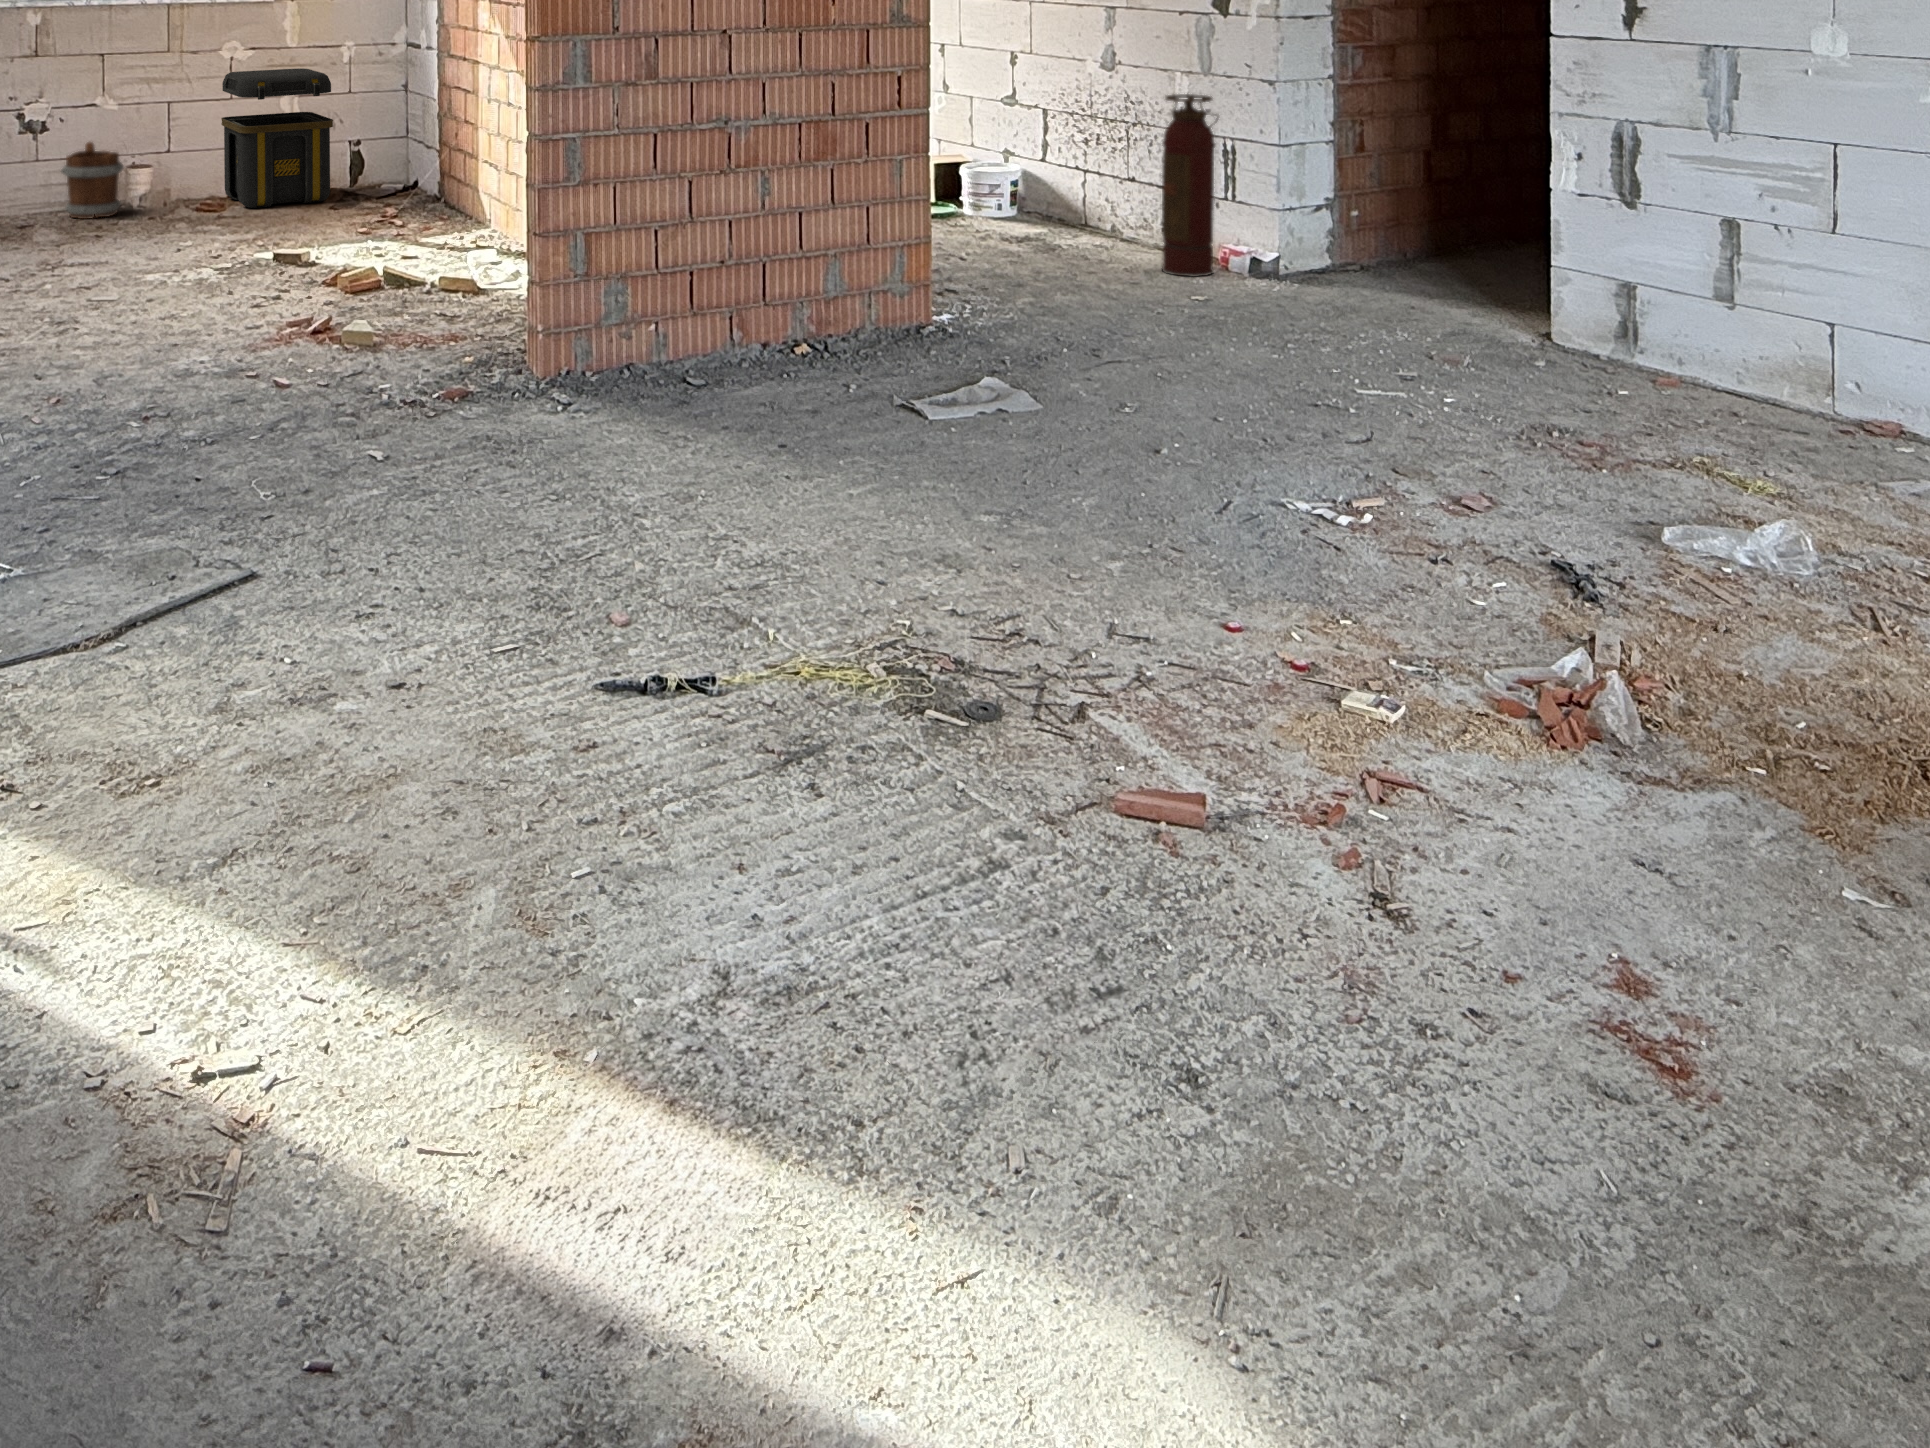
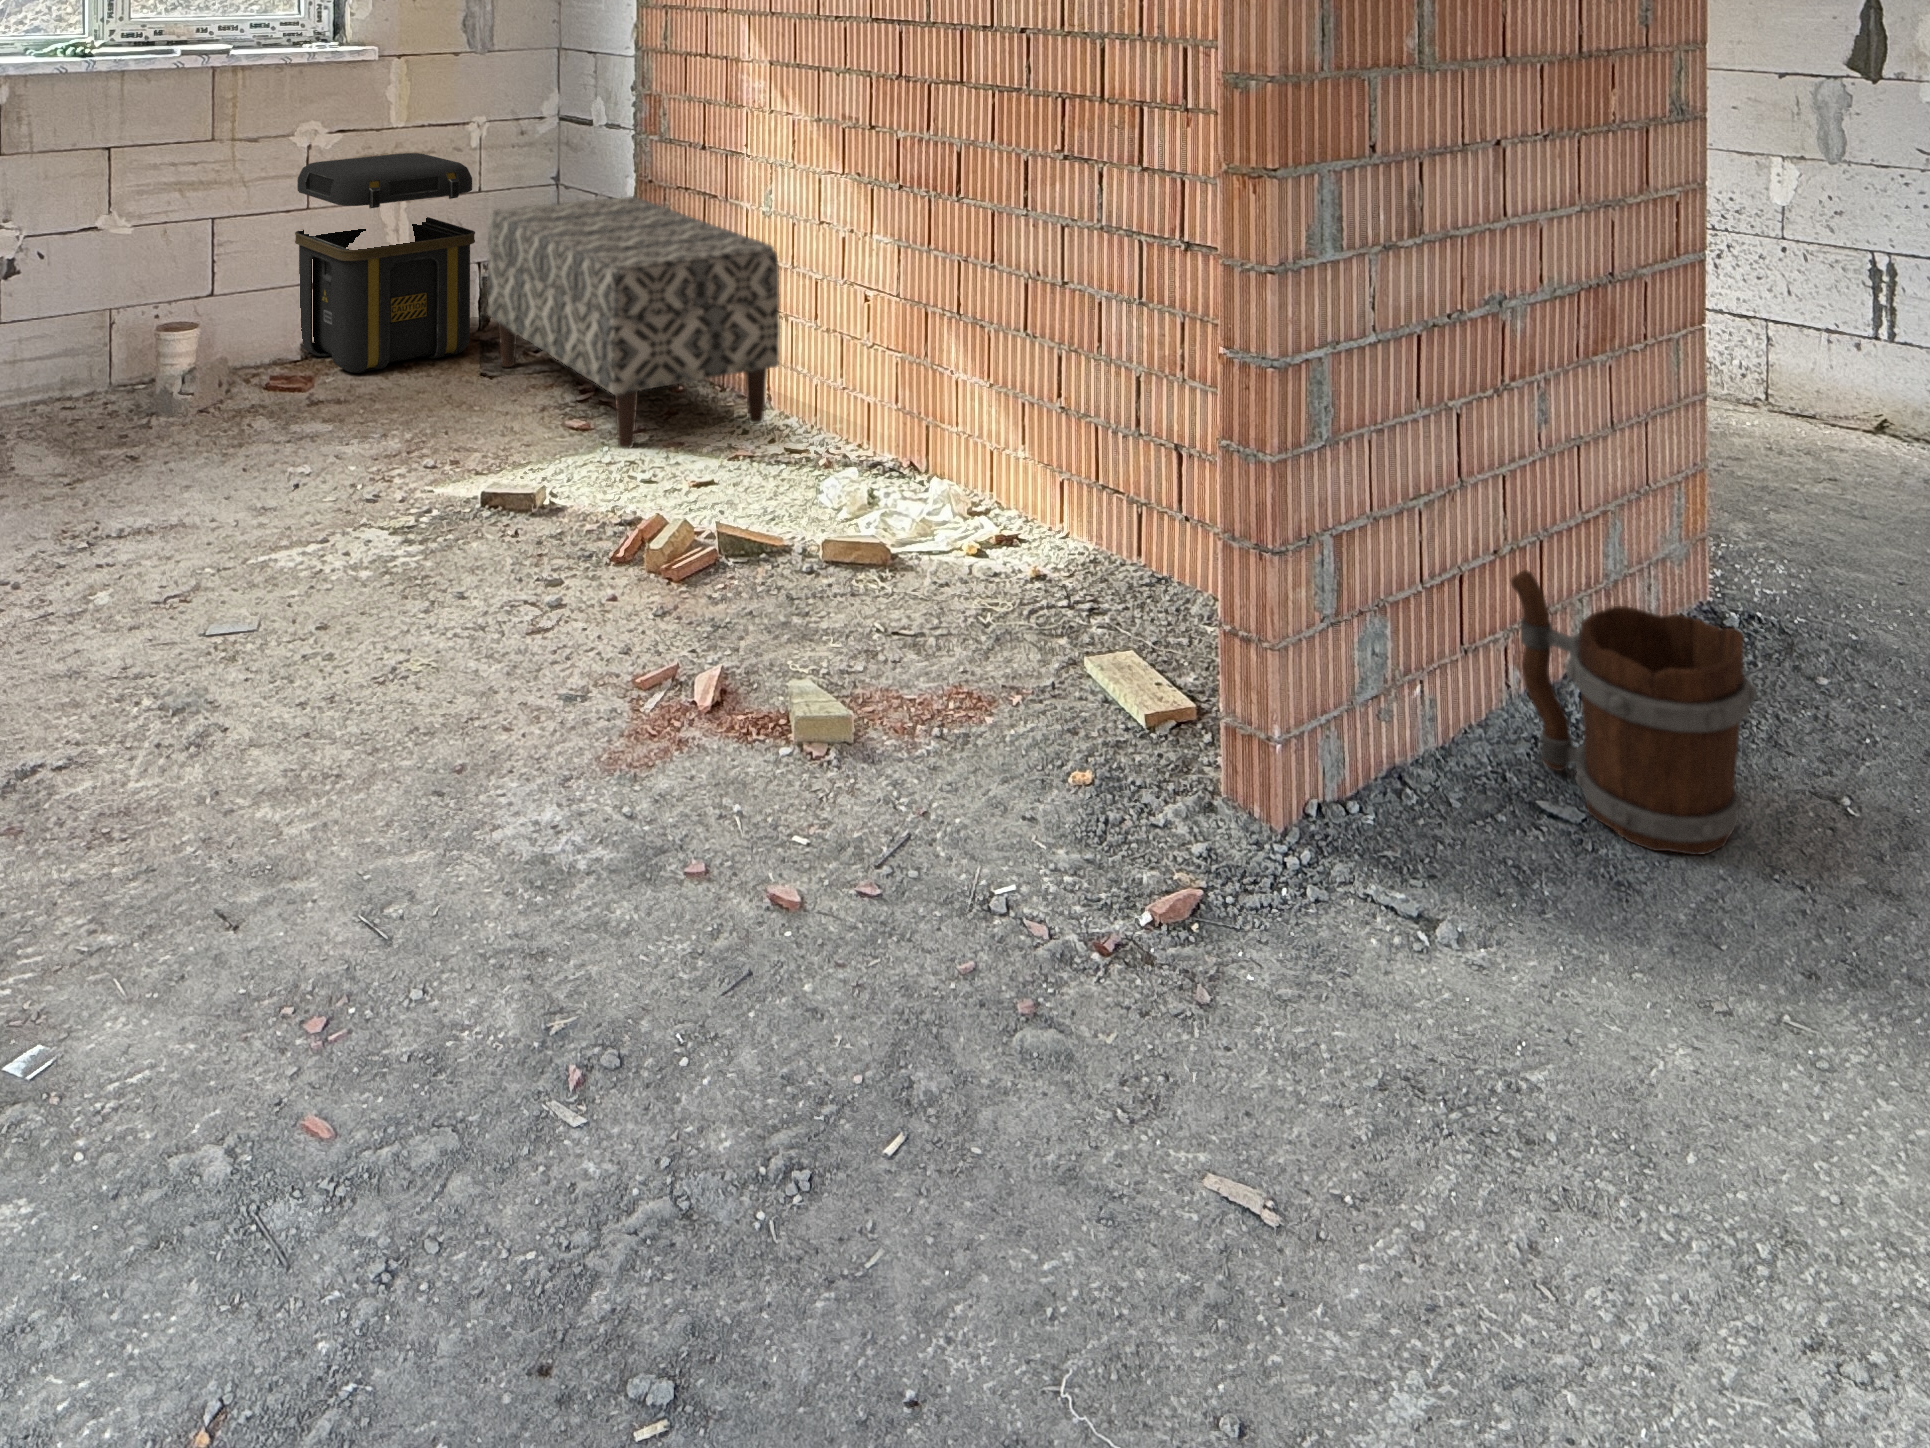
fire extinguisher: present [1162,94,1218,276] -> none [1792,189,1884,452]
bench: none [335,99,487,245] -> present [487,196,780,448]
bucket: present [61,142,124,219] -> present [1511,570,1756,855]

